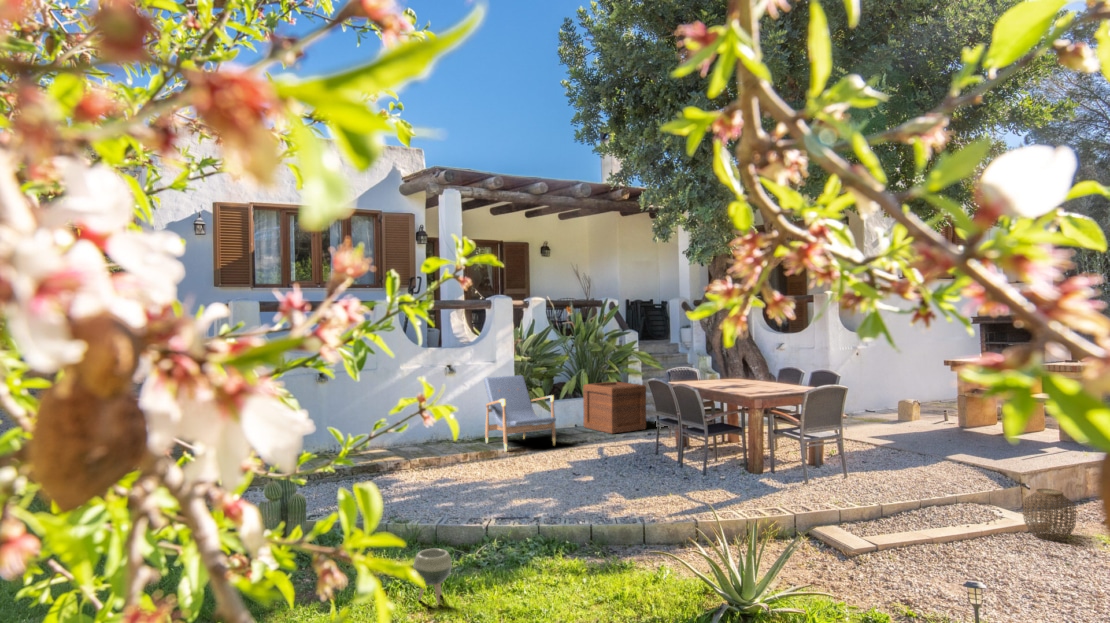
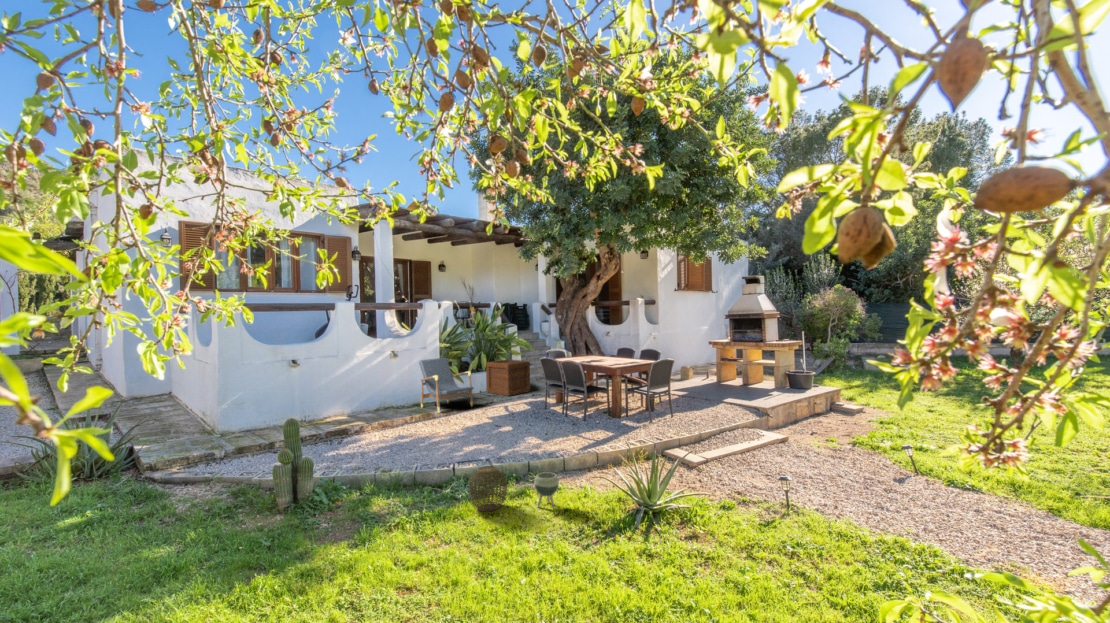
woven basket: present [1023,489,1076,541] -> present [469,466,507,512]
planter: present [414,549,451,604] -> present [534,472,559,508]

